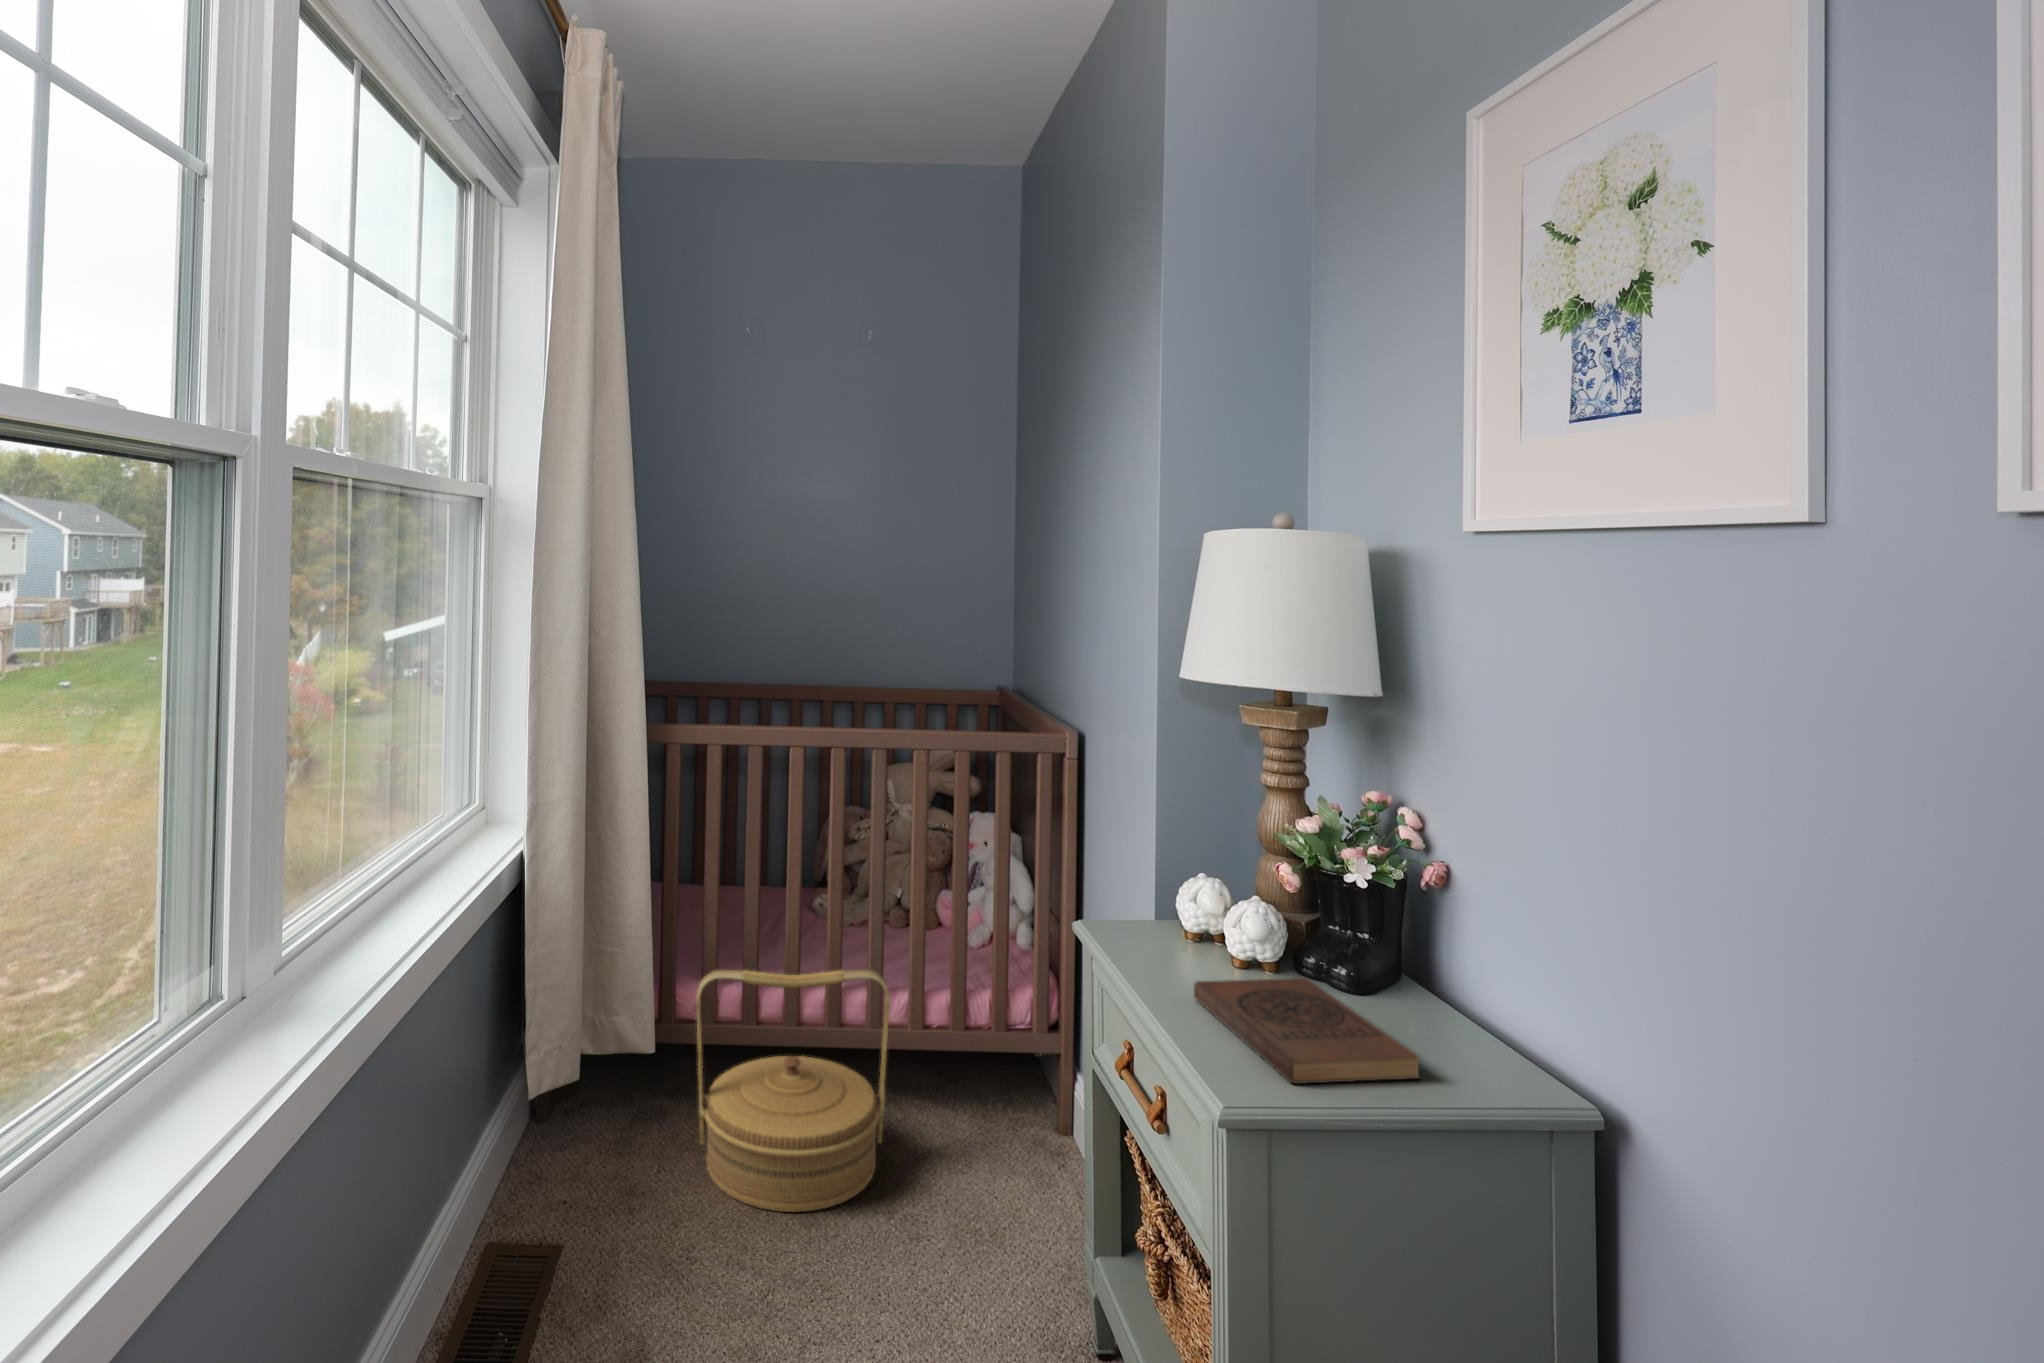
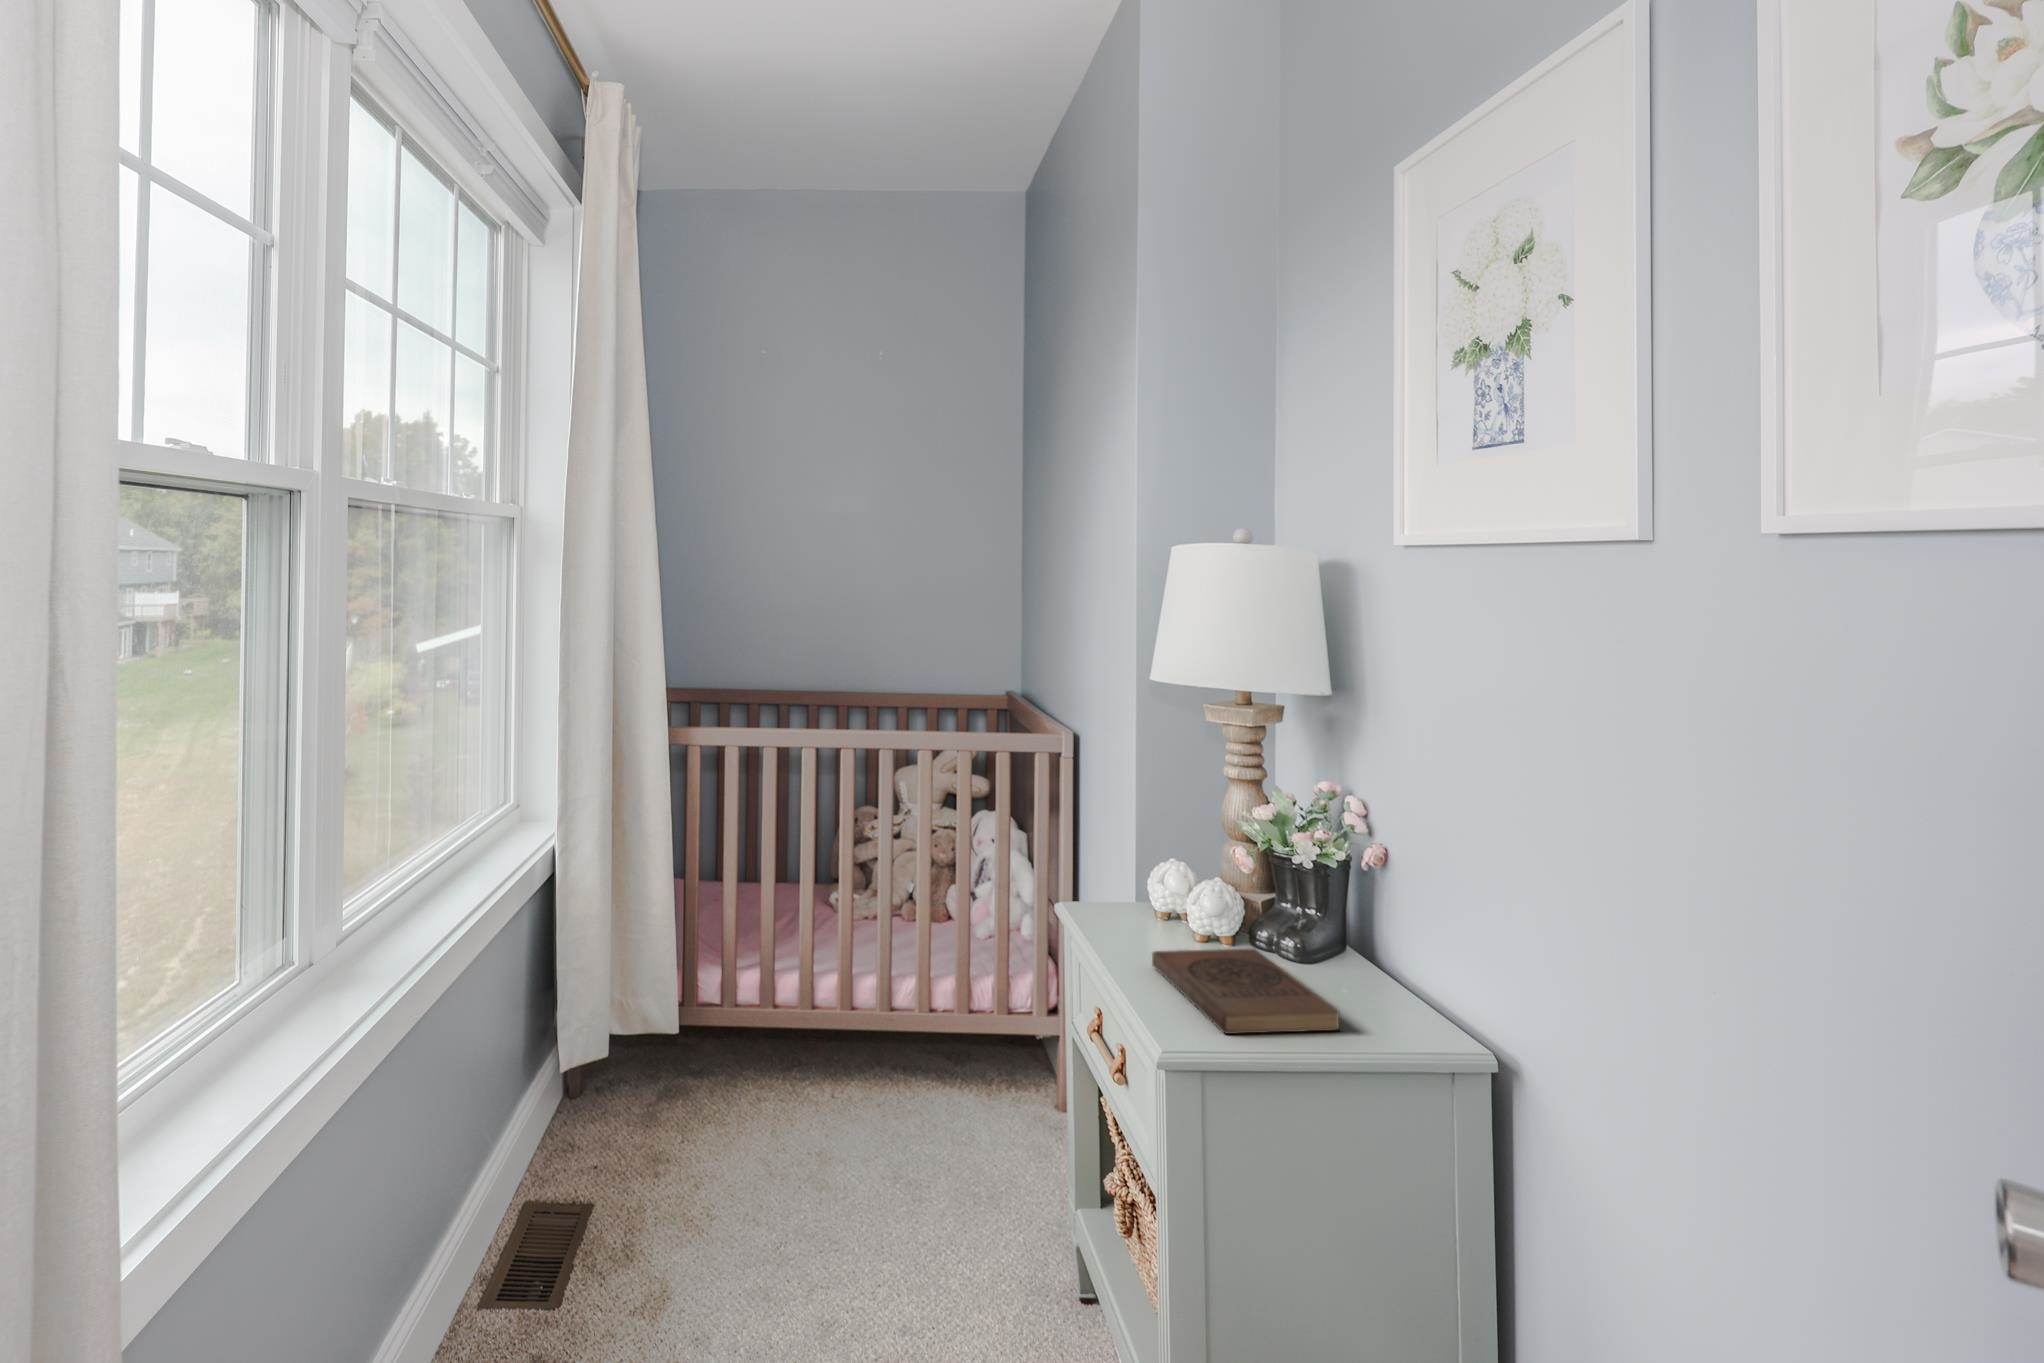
woven basket: present [697,970,890,1212] -> none [714,955,895,1177]

